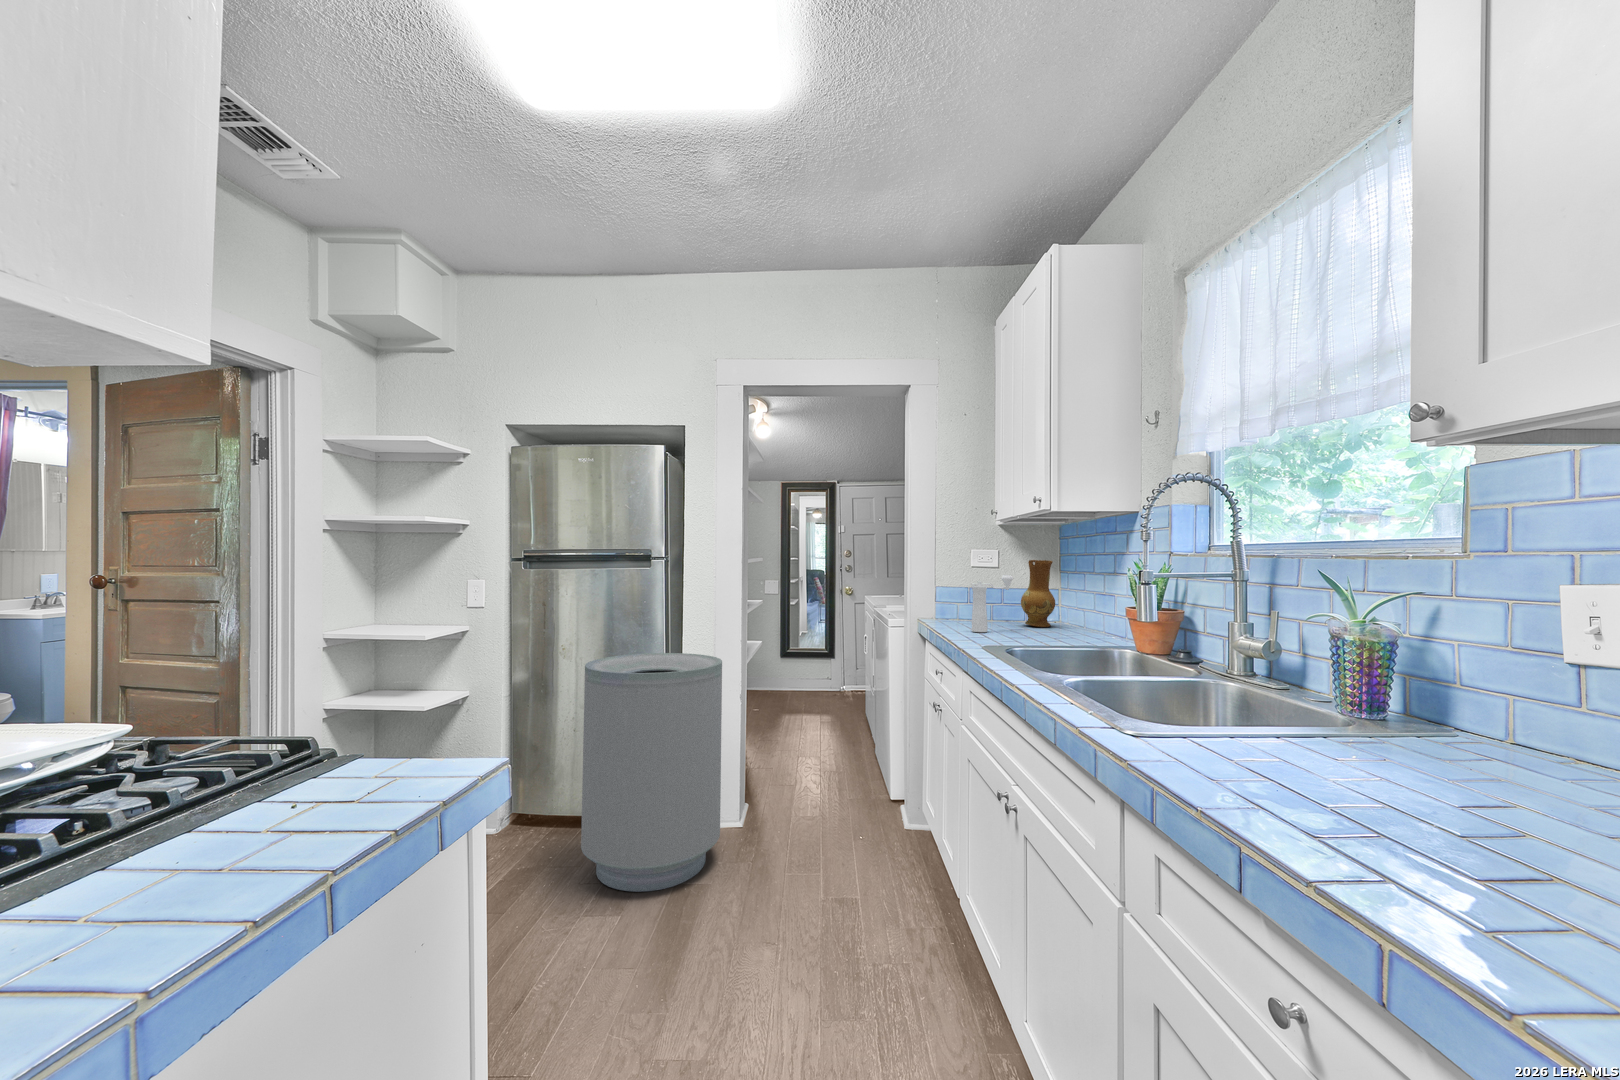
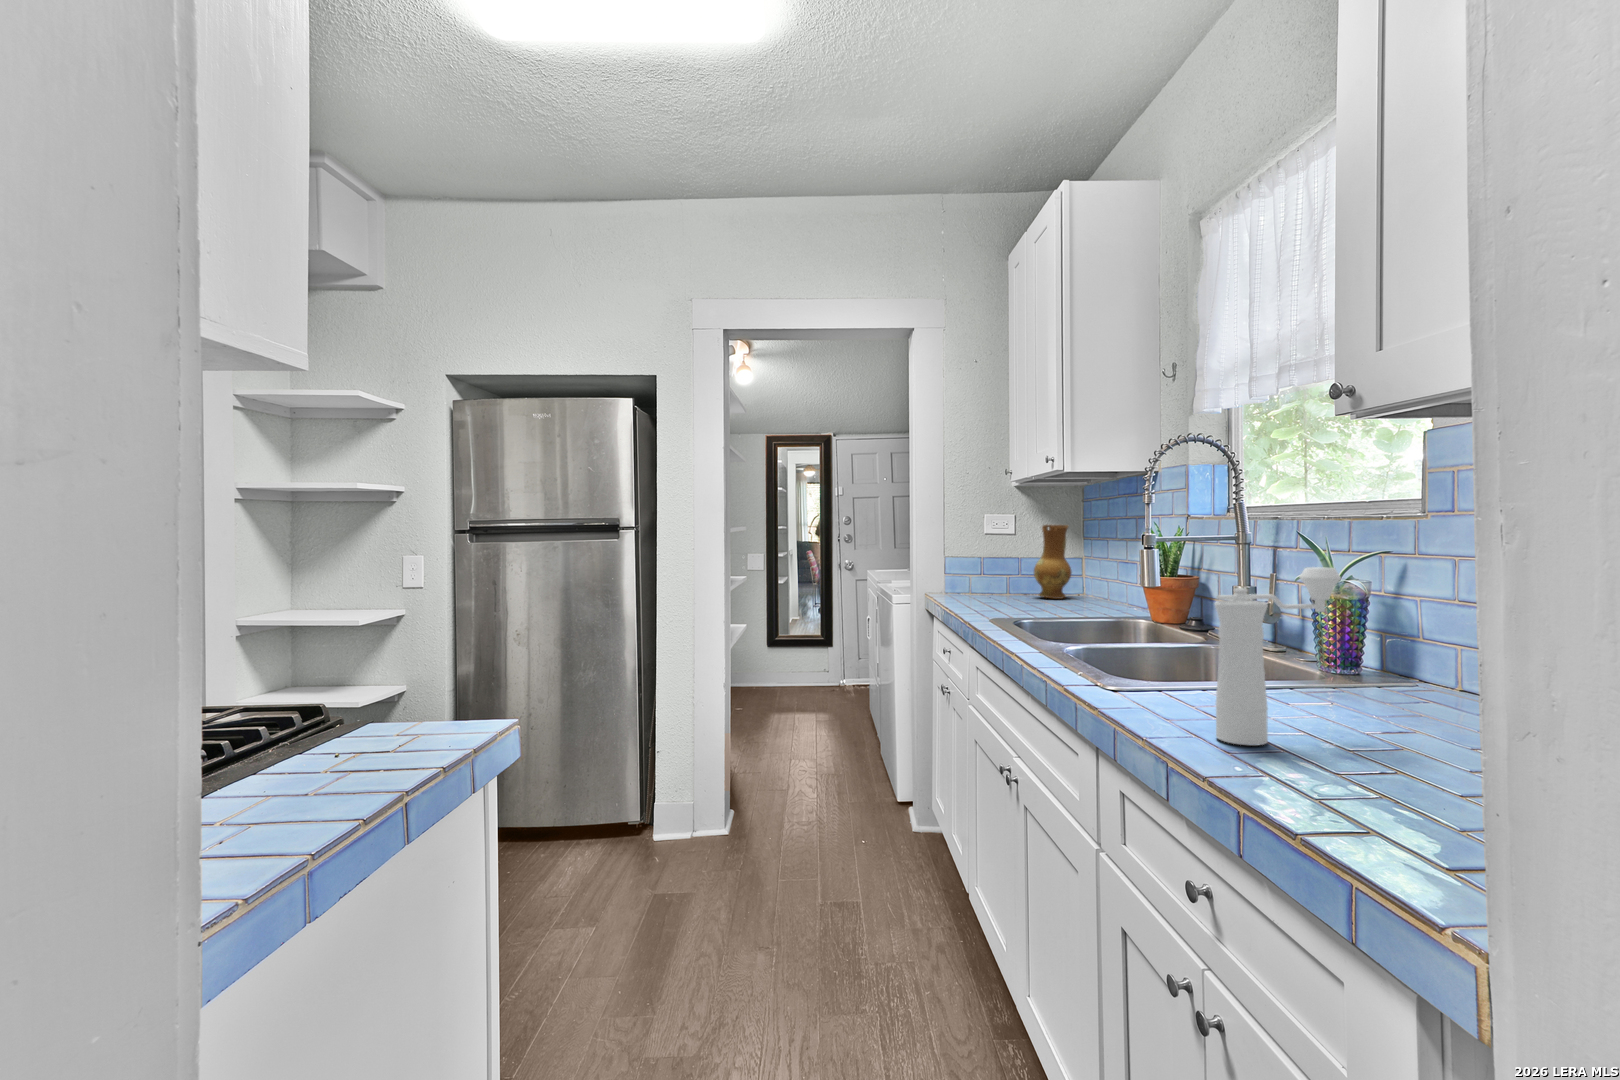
pepper mill: present [971,575,1013,632] -> present [1215,567,1341,746]
trash can: present [581,653,722,892] -> none [550,635,704,891]

